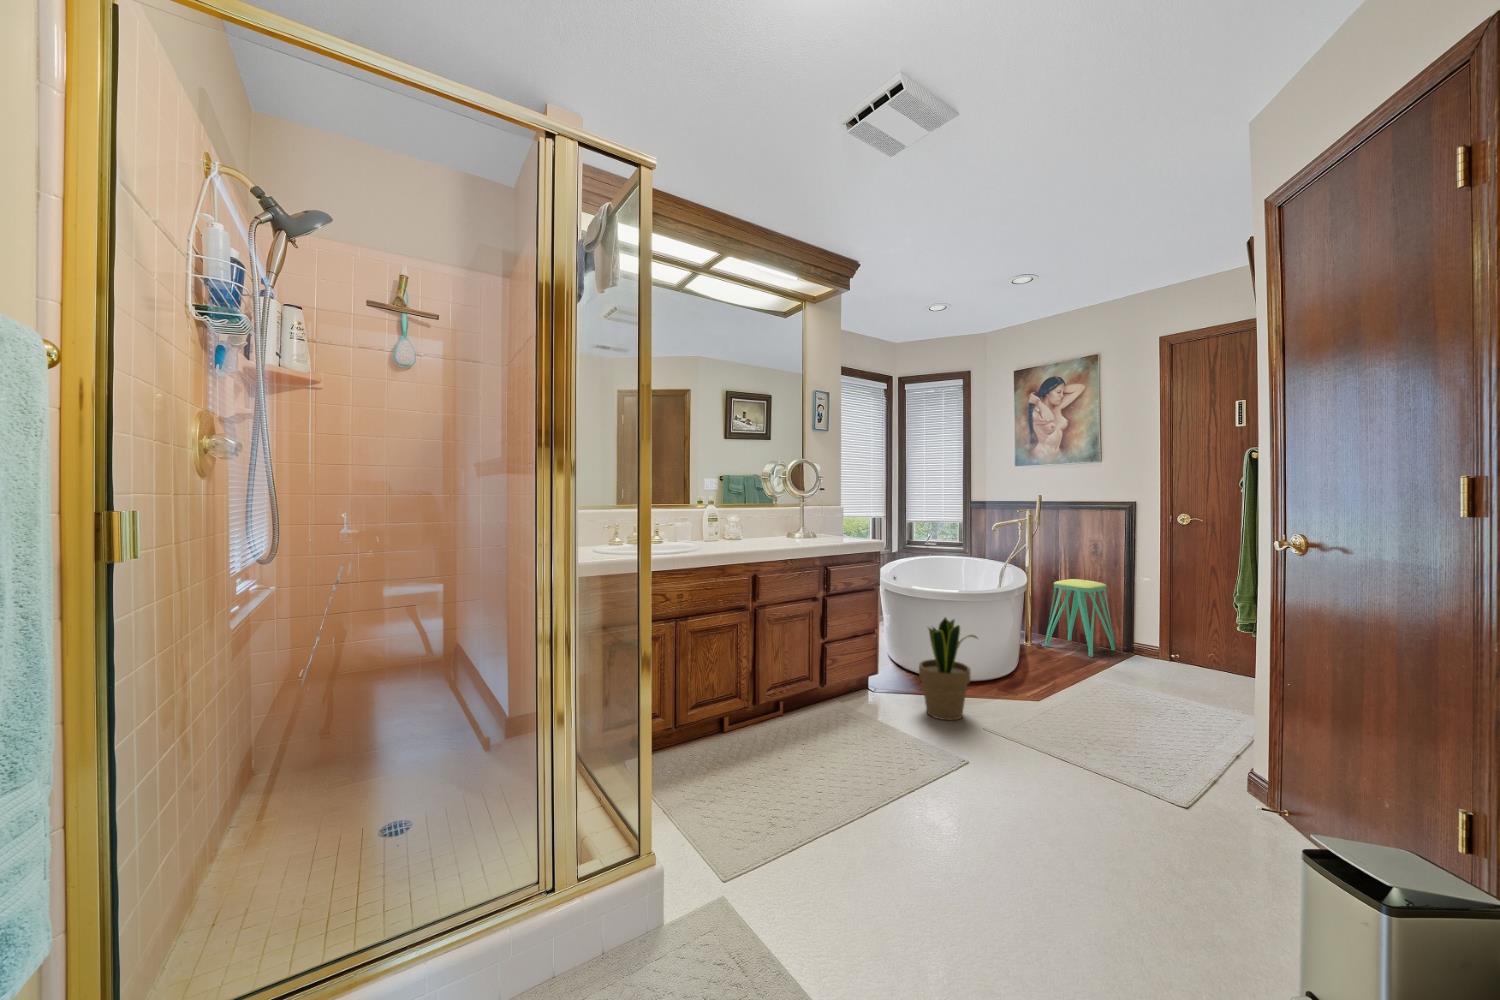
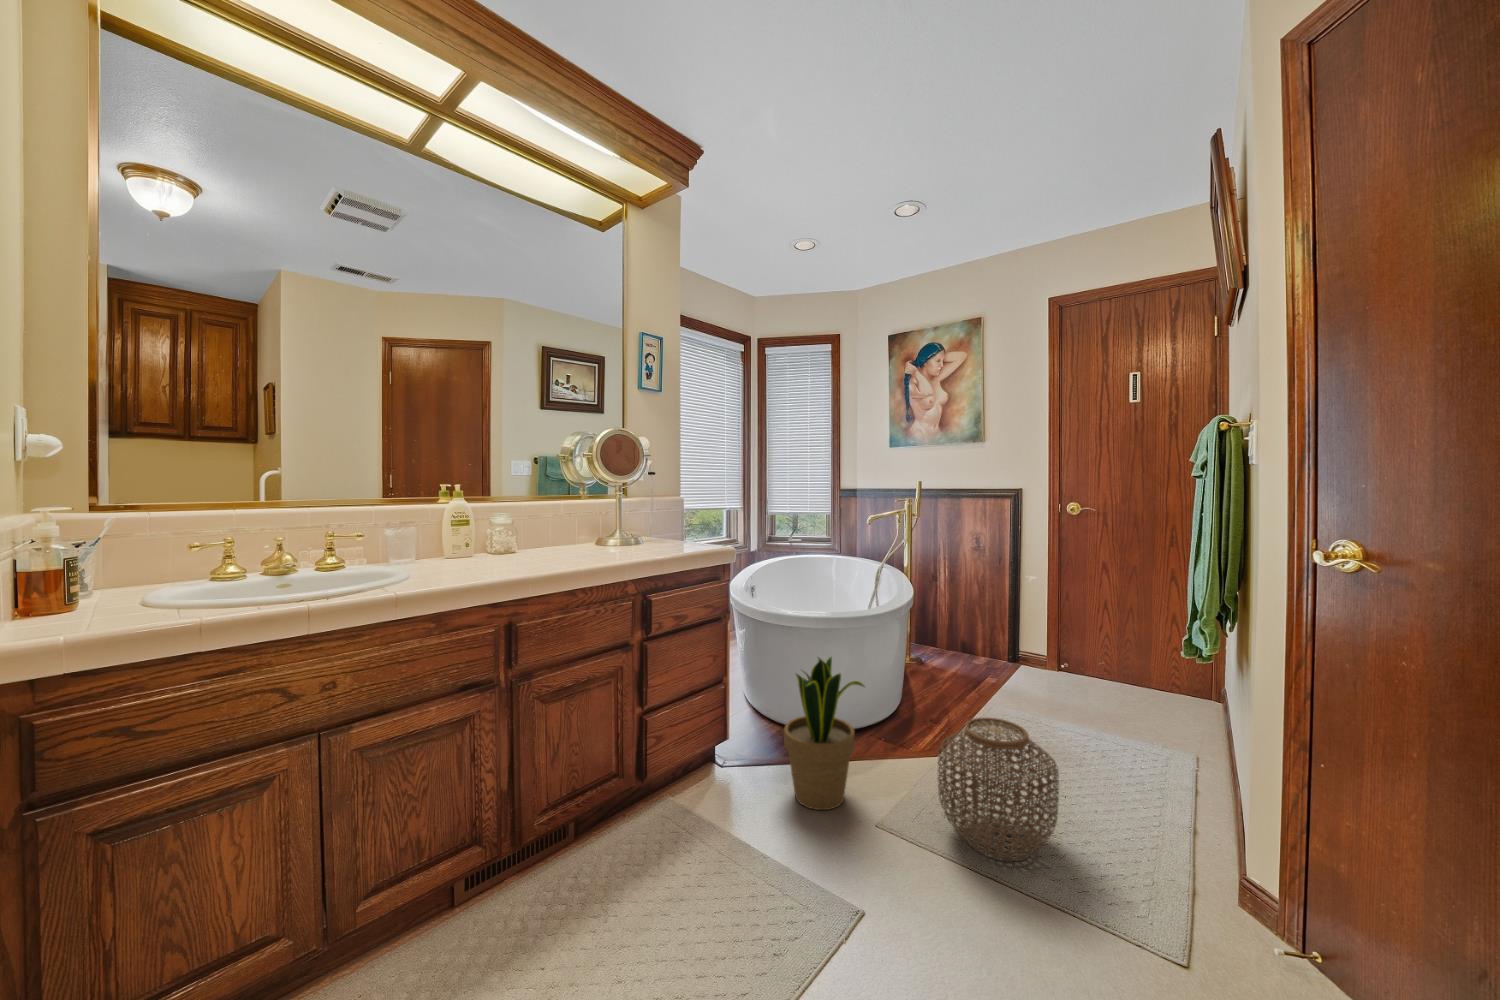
stool: present [1045,579,1115,657] -> none [927,580,1001,673]
woven basket: none [1030,662,1120,757] -> present [938,718,1059,861]

